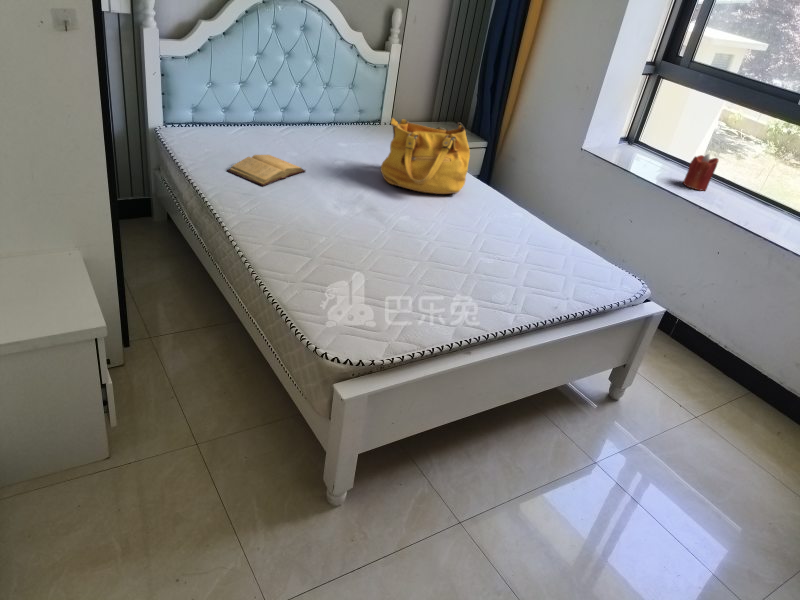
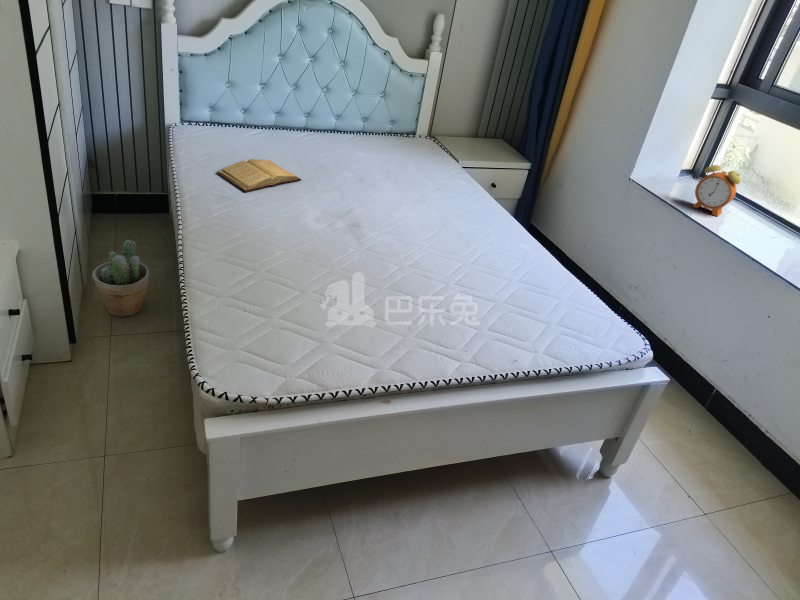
handbag: present [381,118,470,194] -> none [381,130,480,218]
alarm clock: none [639,125,678,175] -> present [693,165,741,216]
candle: present [683,154,719,191] -> none [741,197,787,241]
potted plant: none [119,242,175,319] -> present [92,240,149,317]

